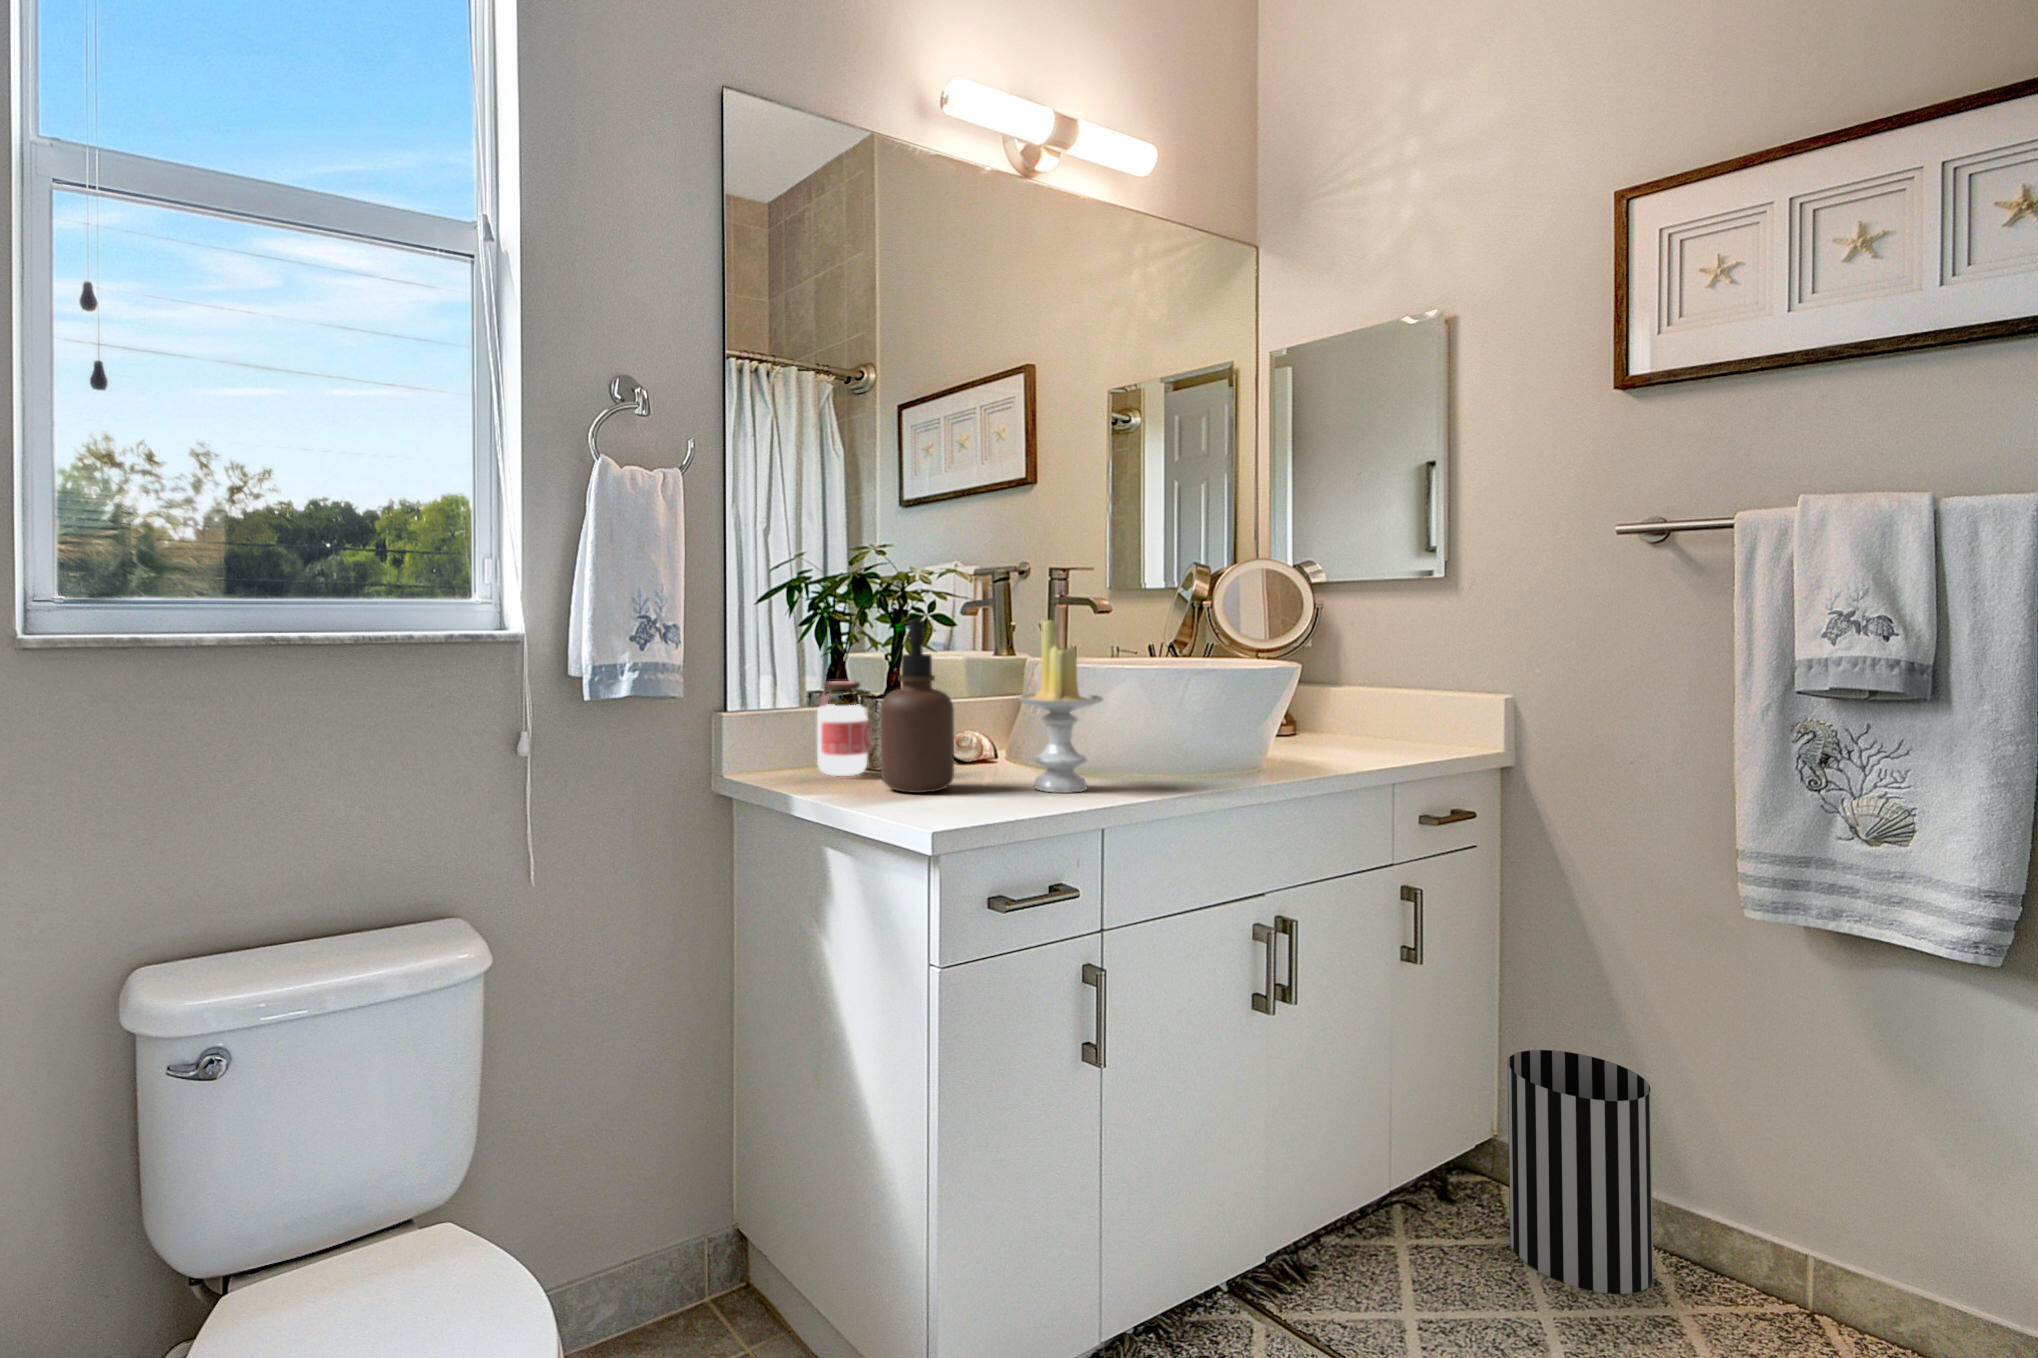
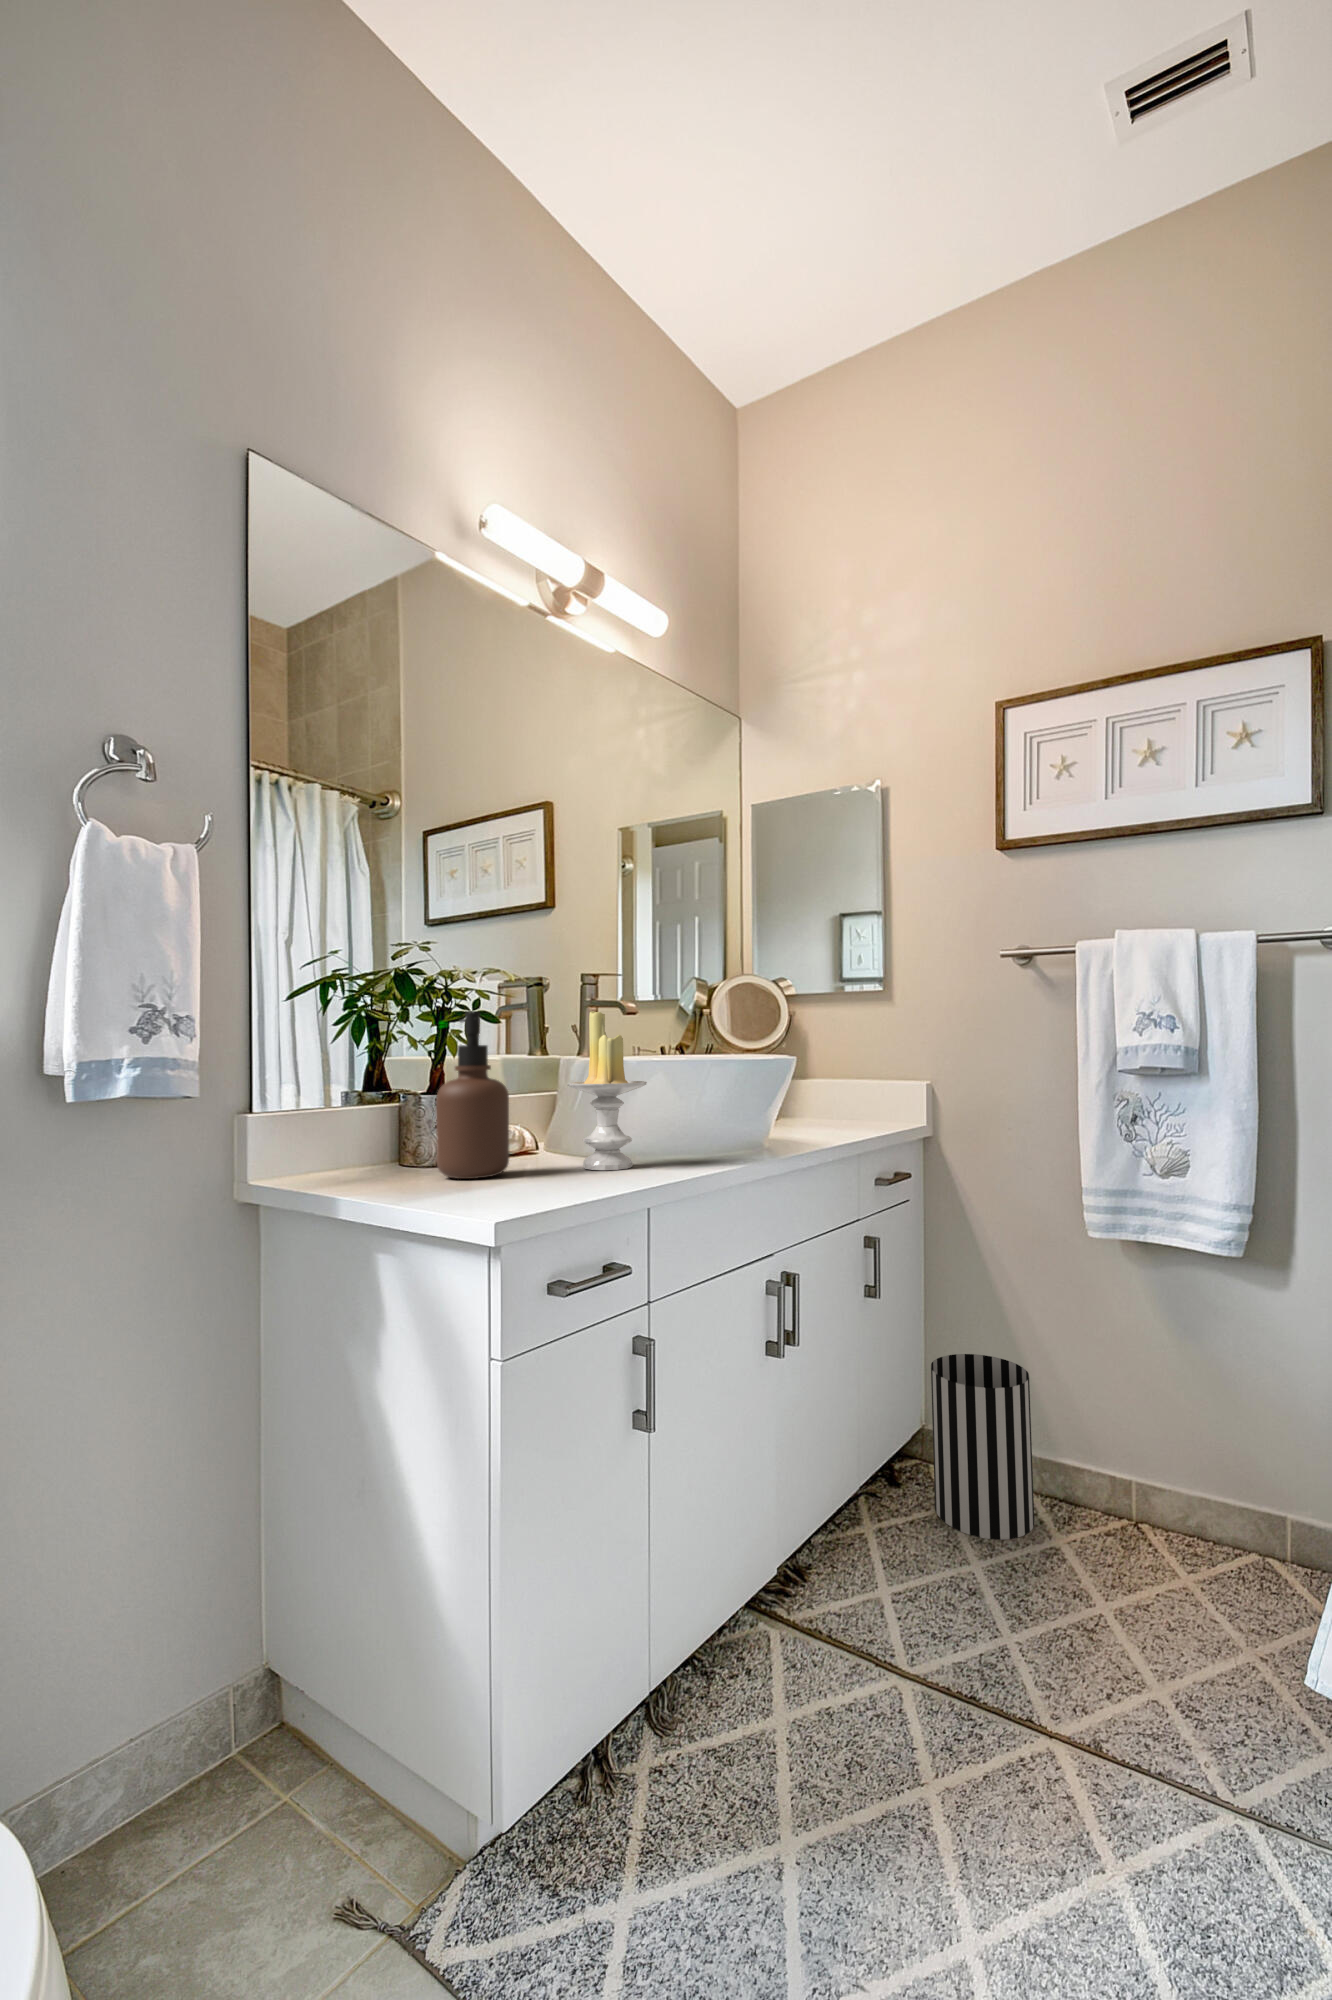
jar: present [817,681,870,776] -> none [364,1079,420,1173]

